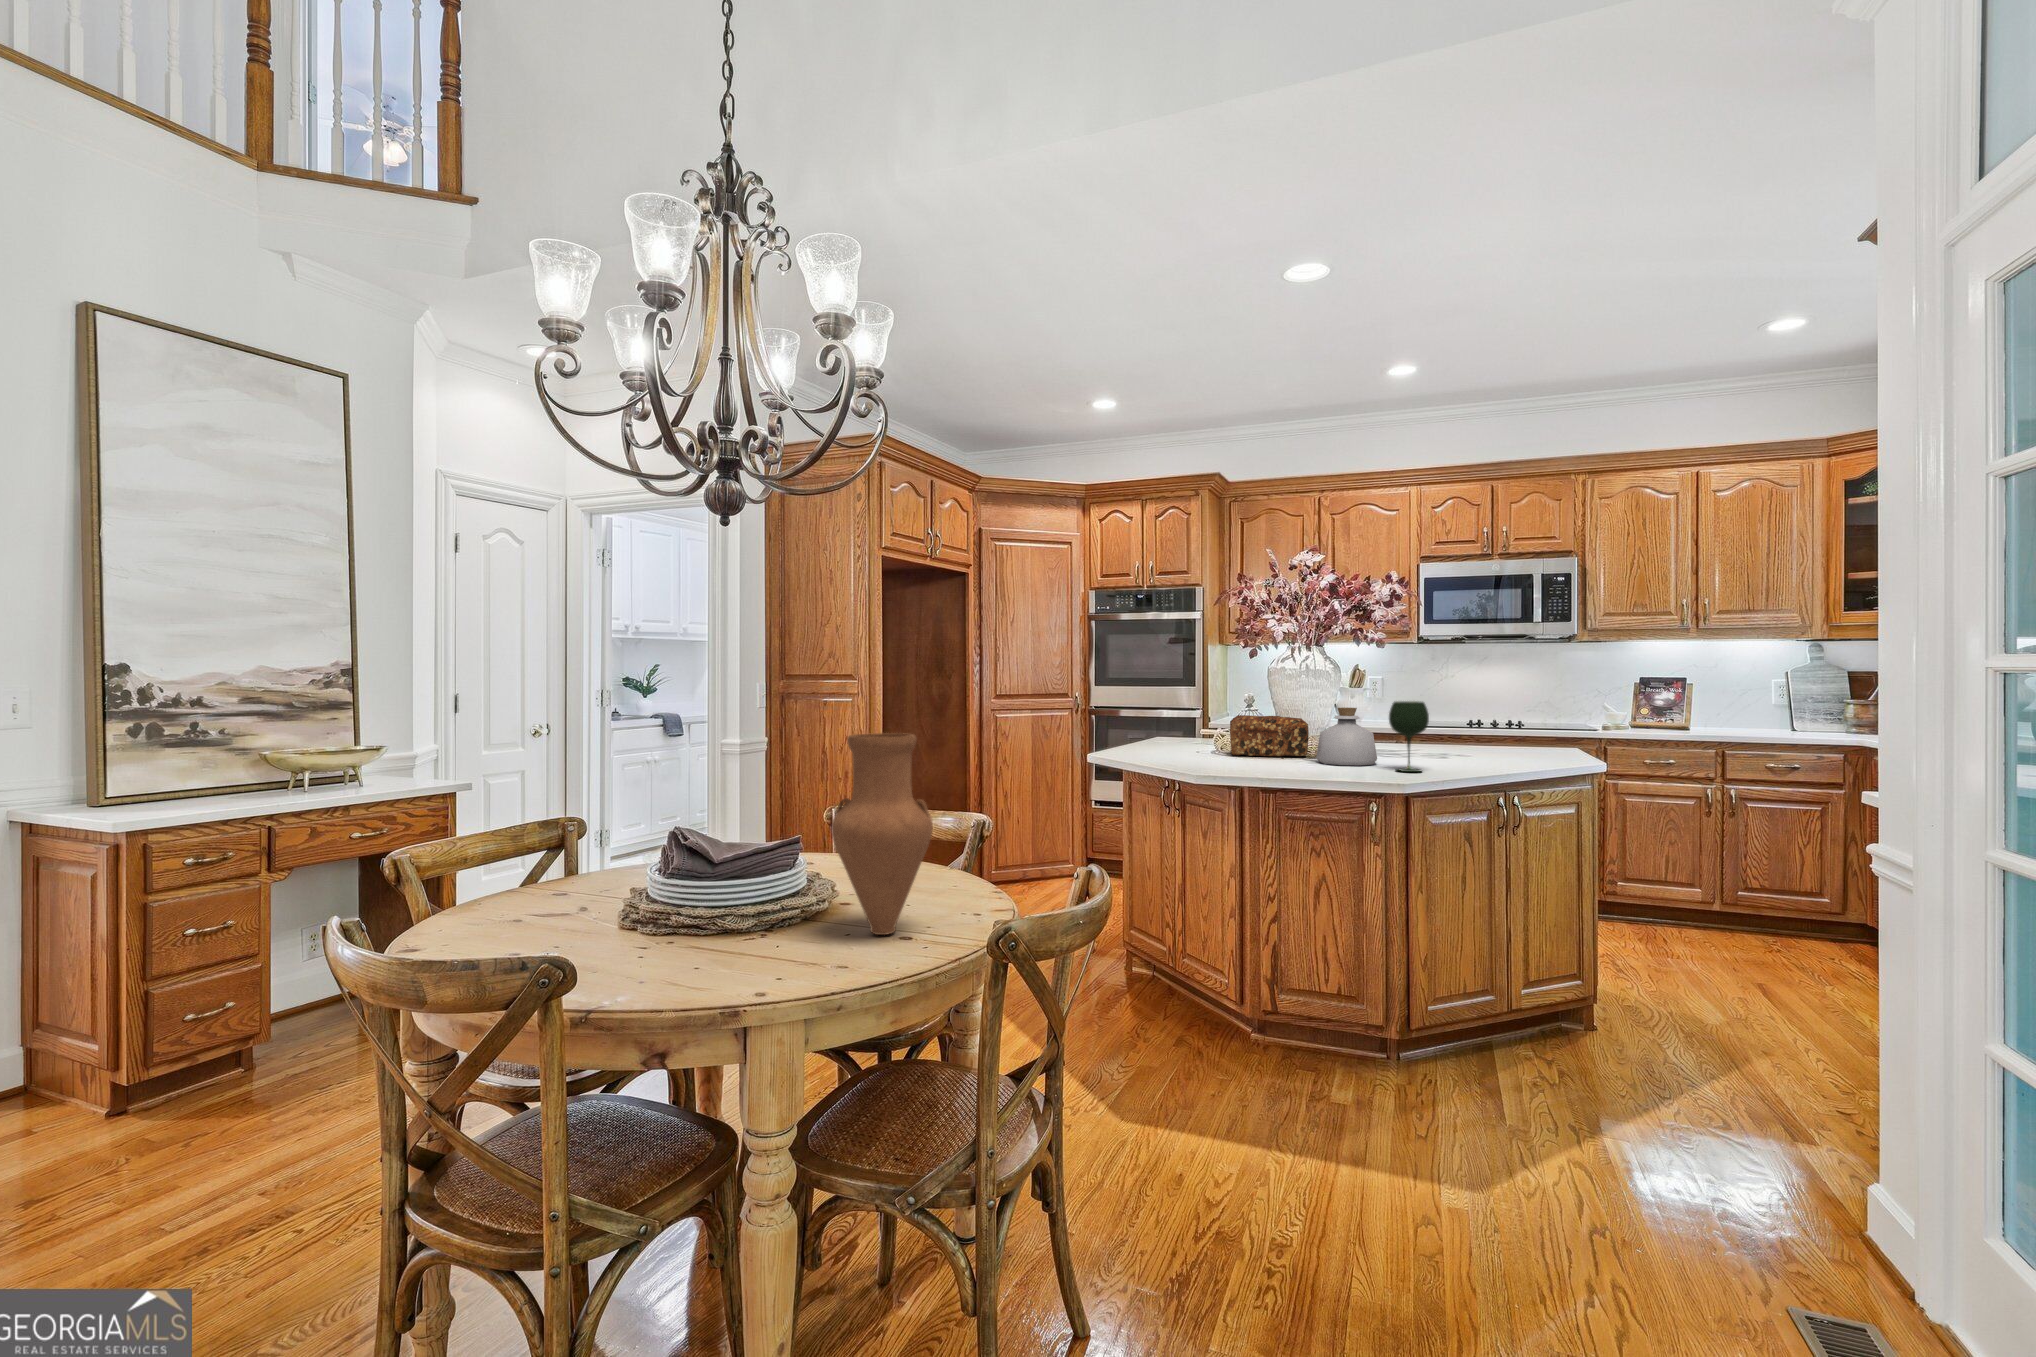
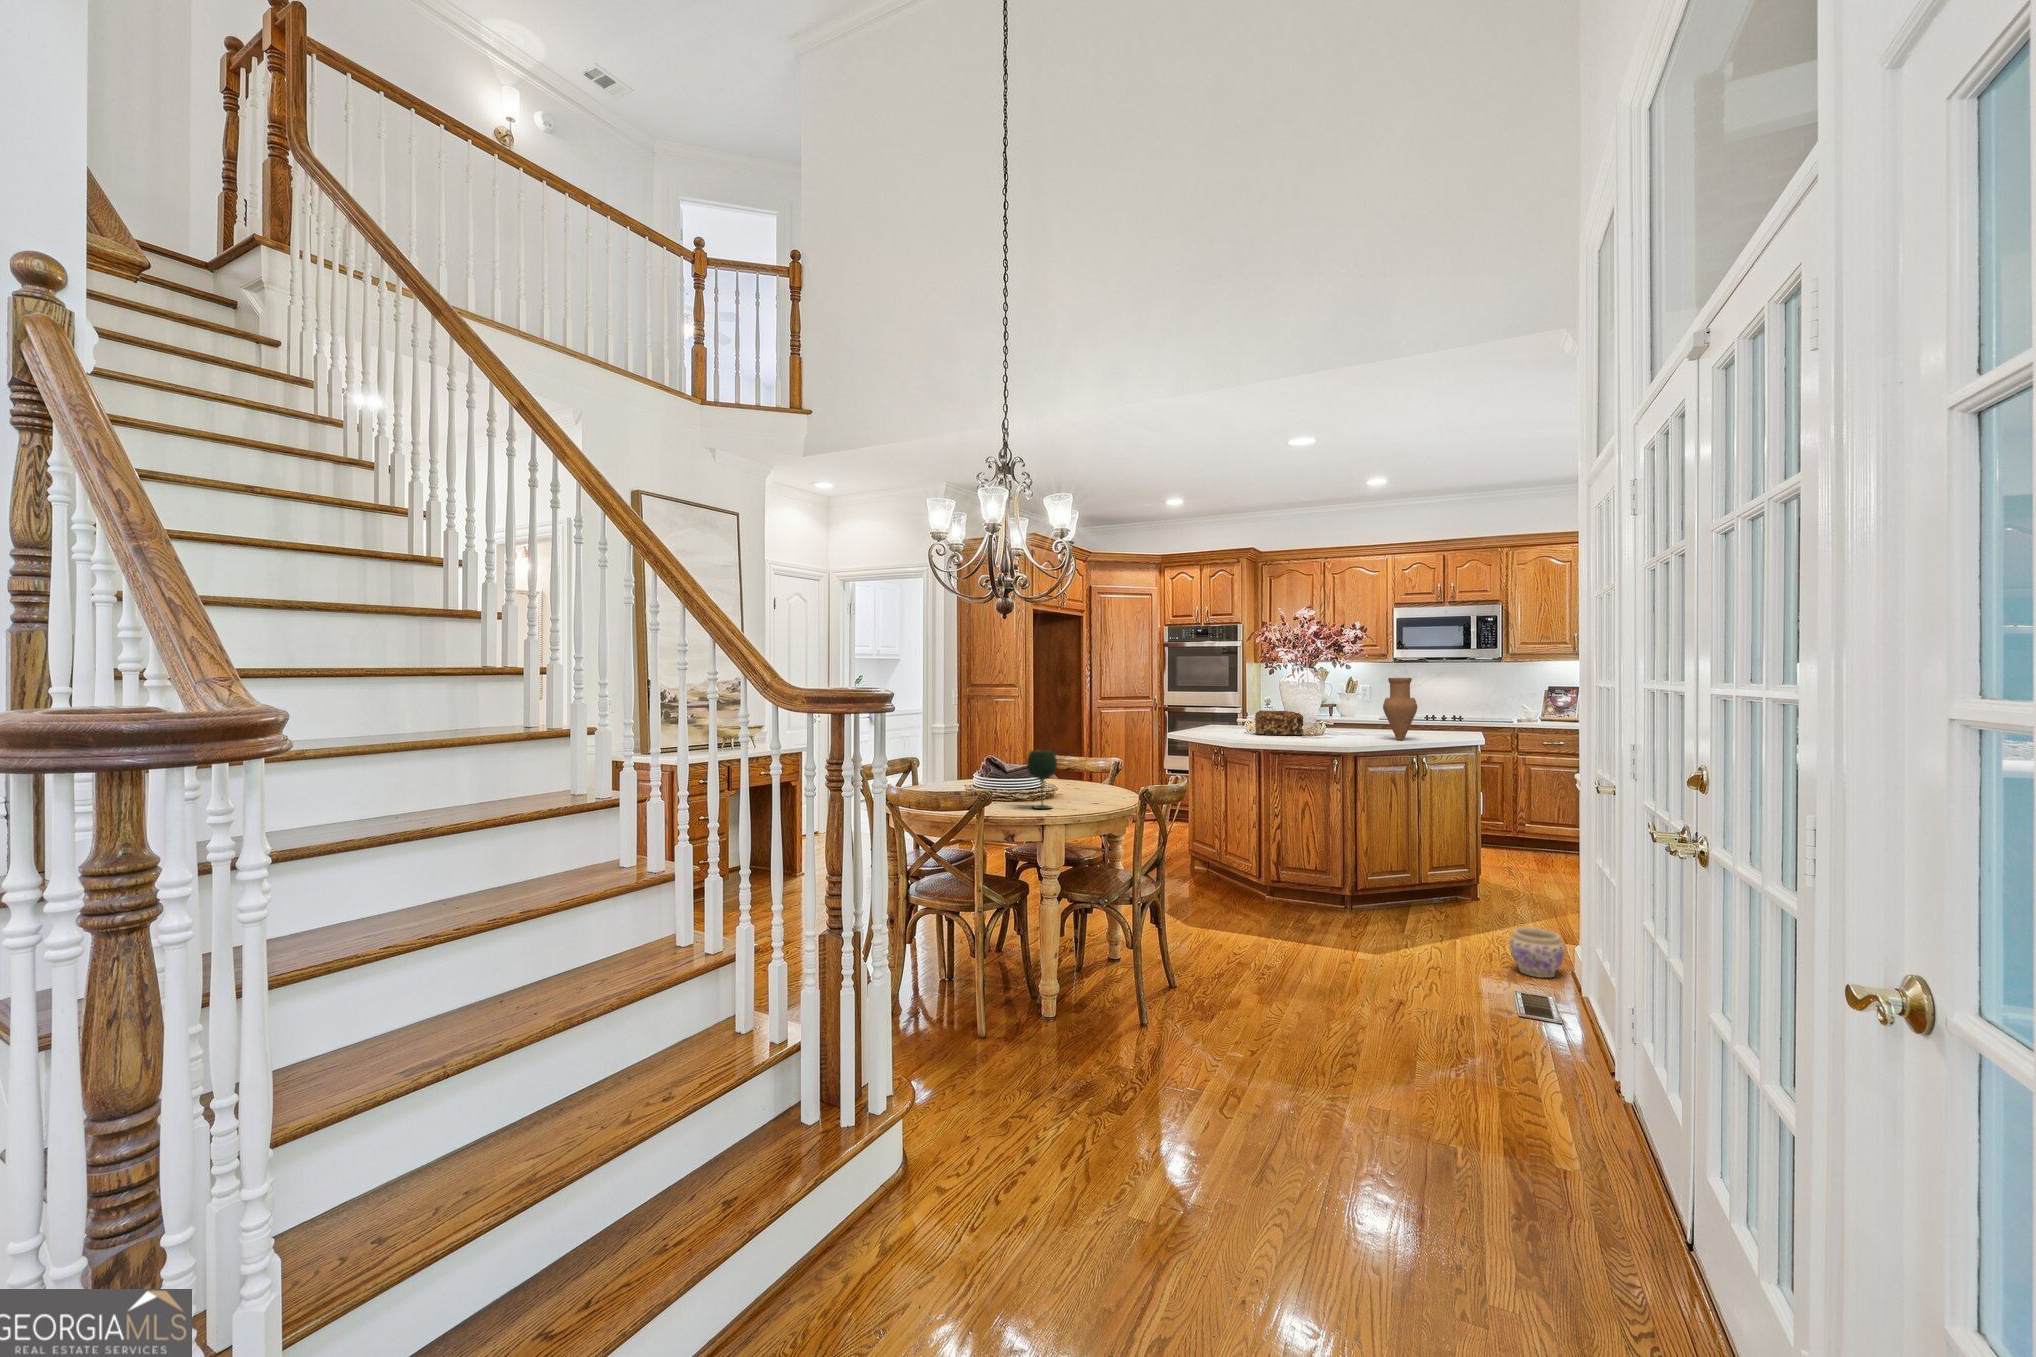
wine glass: present [1389,701,1429,772] -> present [1027,750,1057,809]
bottle: present [1316,707,1377,765] -> none [1306,706,1343,740]
vase: present [832,733,933,935] -> present [1383,678,1417,740]
planter: none [1755,1155,1881,1276] -> present [1509,927,1565,978]

